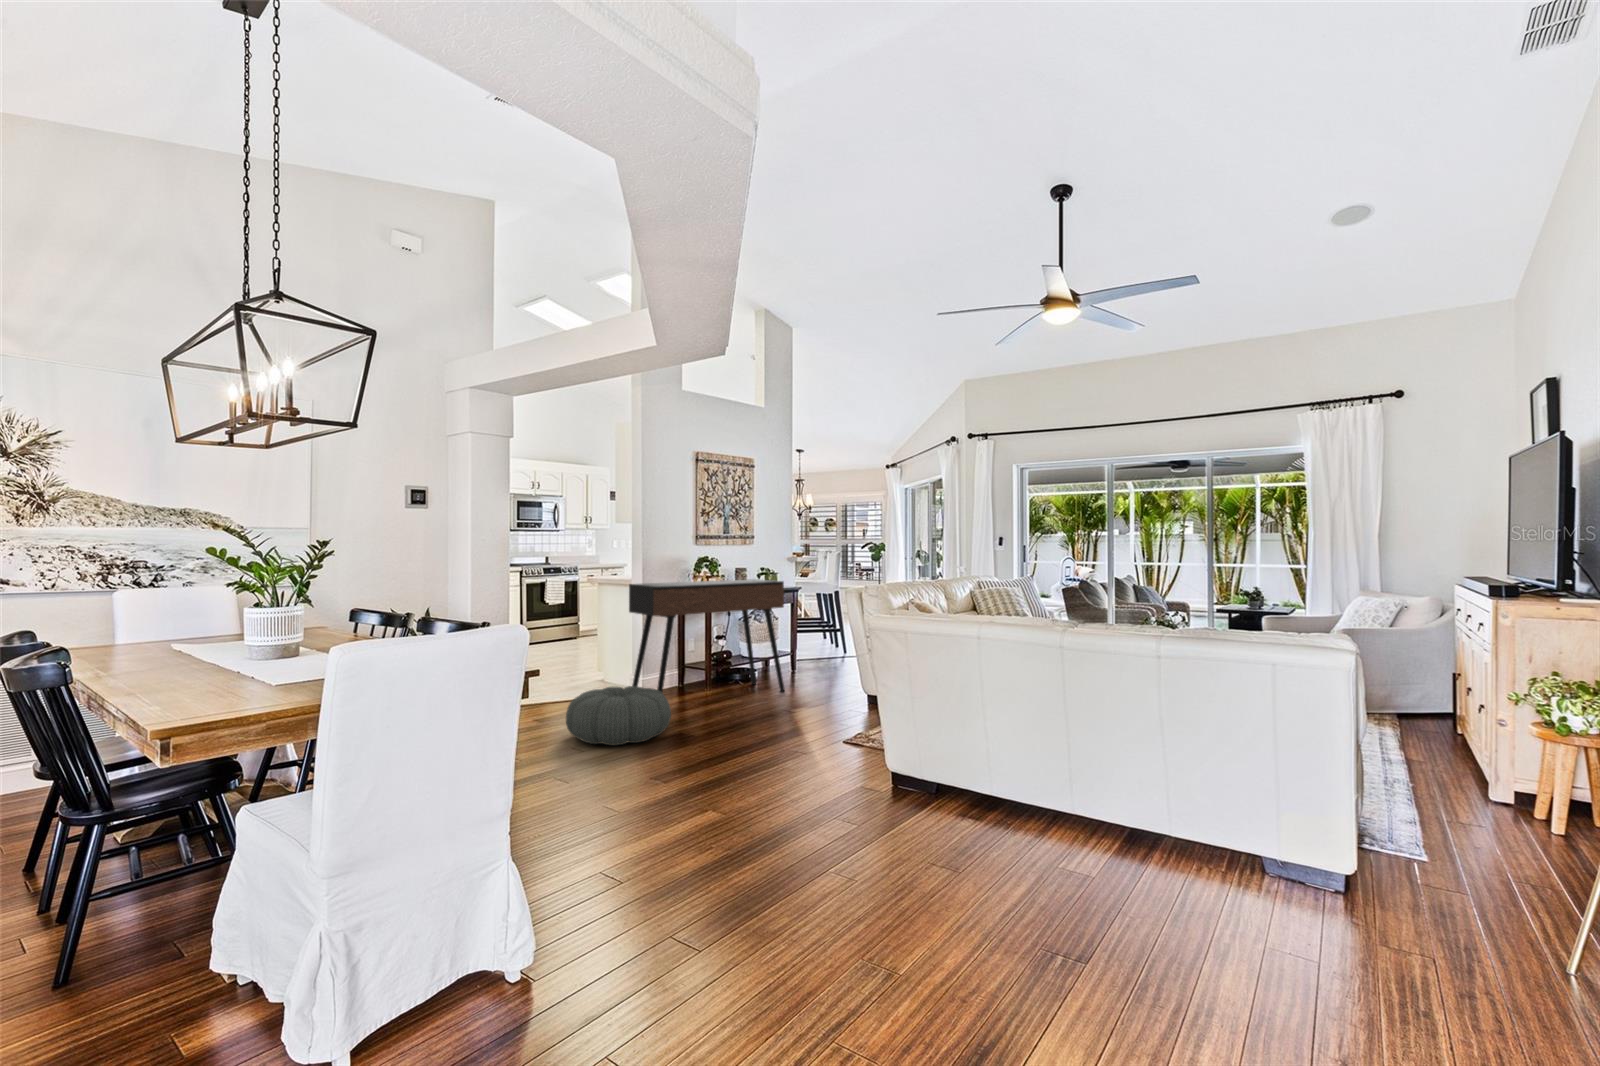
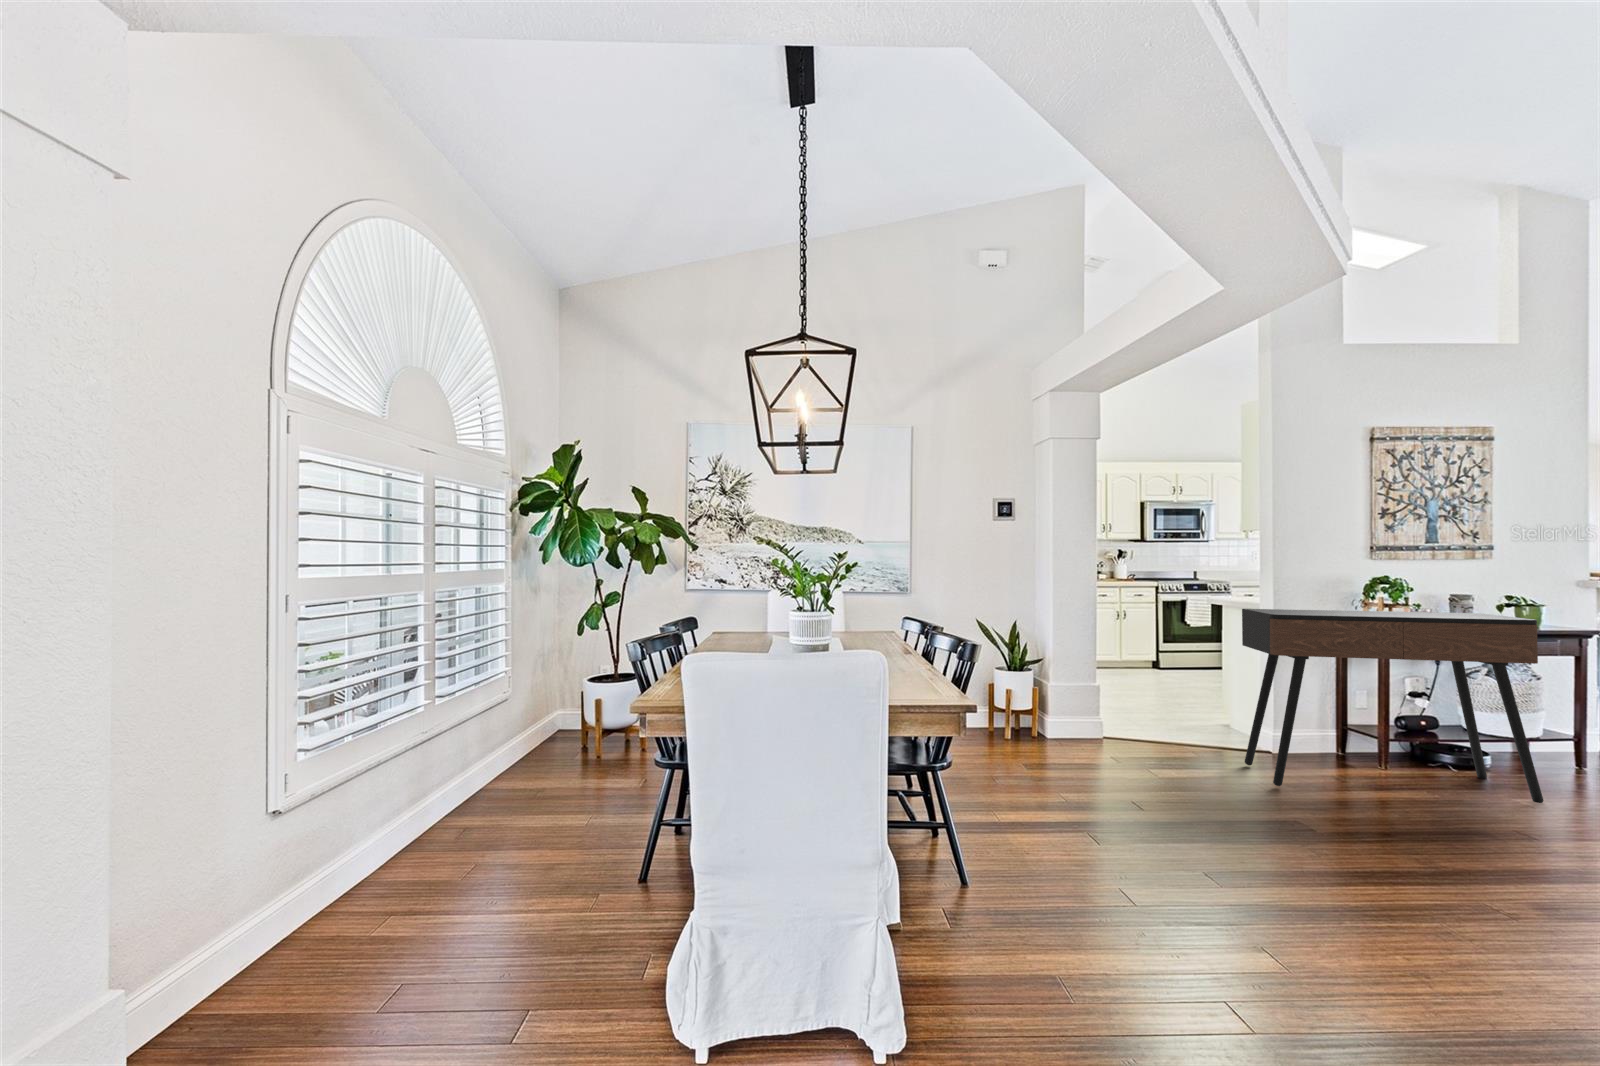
pouf: present [566,686,671,745] -> none [1131,738,1281,822]

